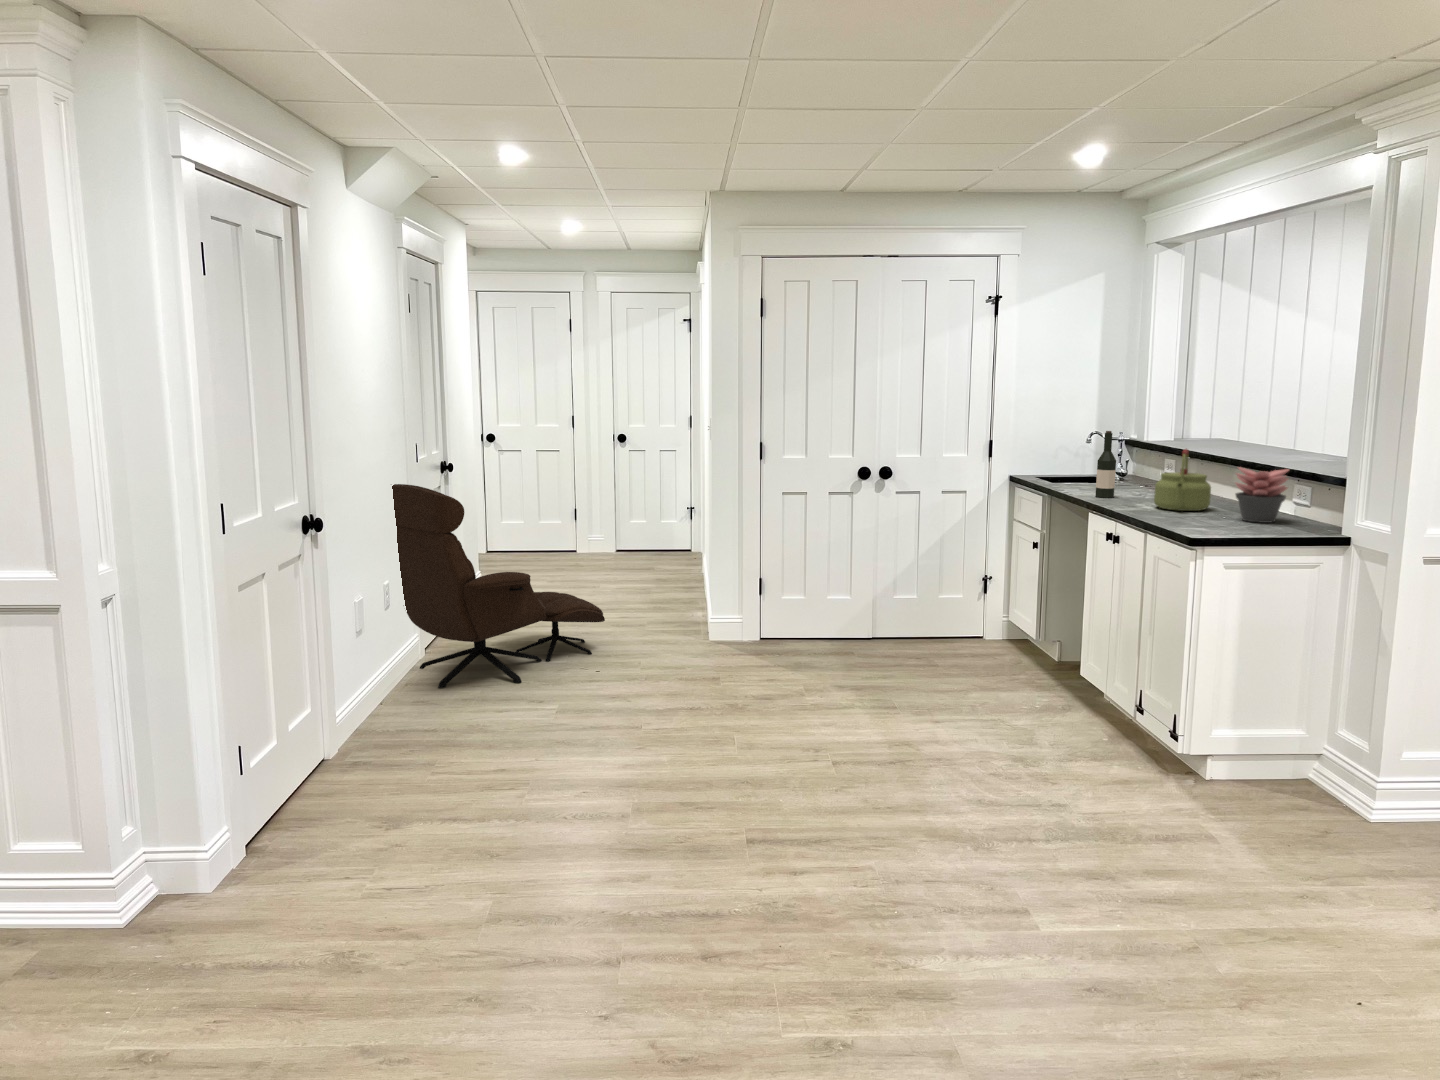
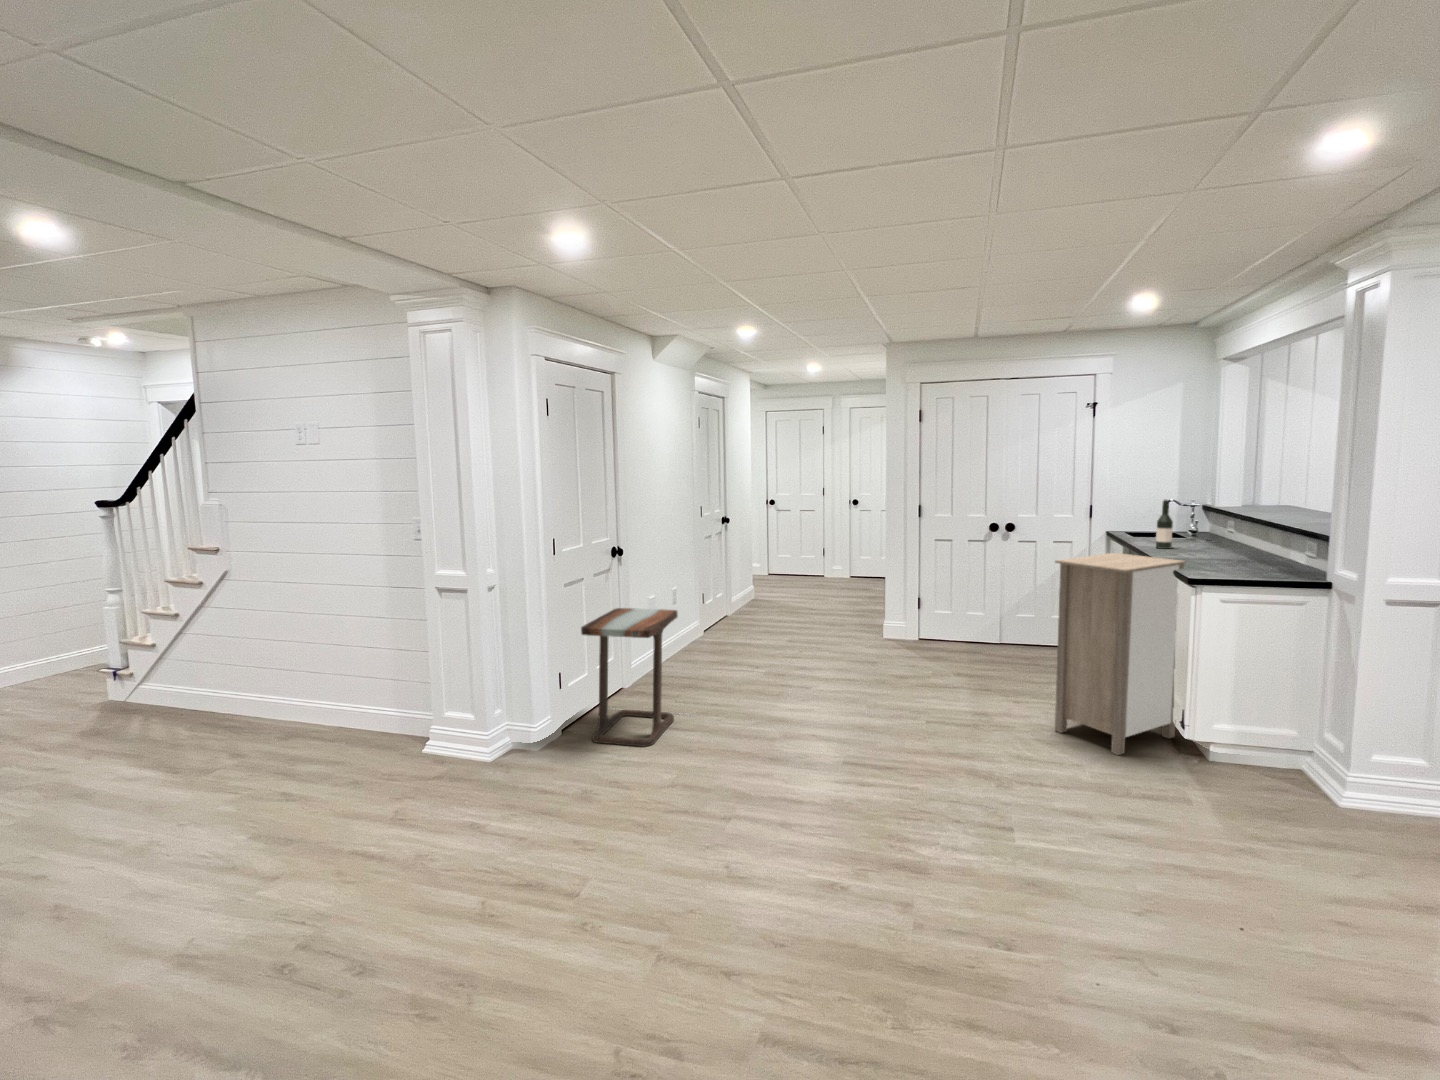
kettle: present [1154,449,1211,511] -> none [1192,513,1240,560]
succulent plant: present [1235,467,1289,523] -> none [1246,528,1296,571]
lounge chair: present [392,484,605,688] -> none [678,531,812,653]
storage cabinet: none [1007,504,1168,786] -> present [1055,553,1186,755]
side table: none [258,623,466,880] -> present [581,608,681,747]

